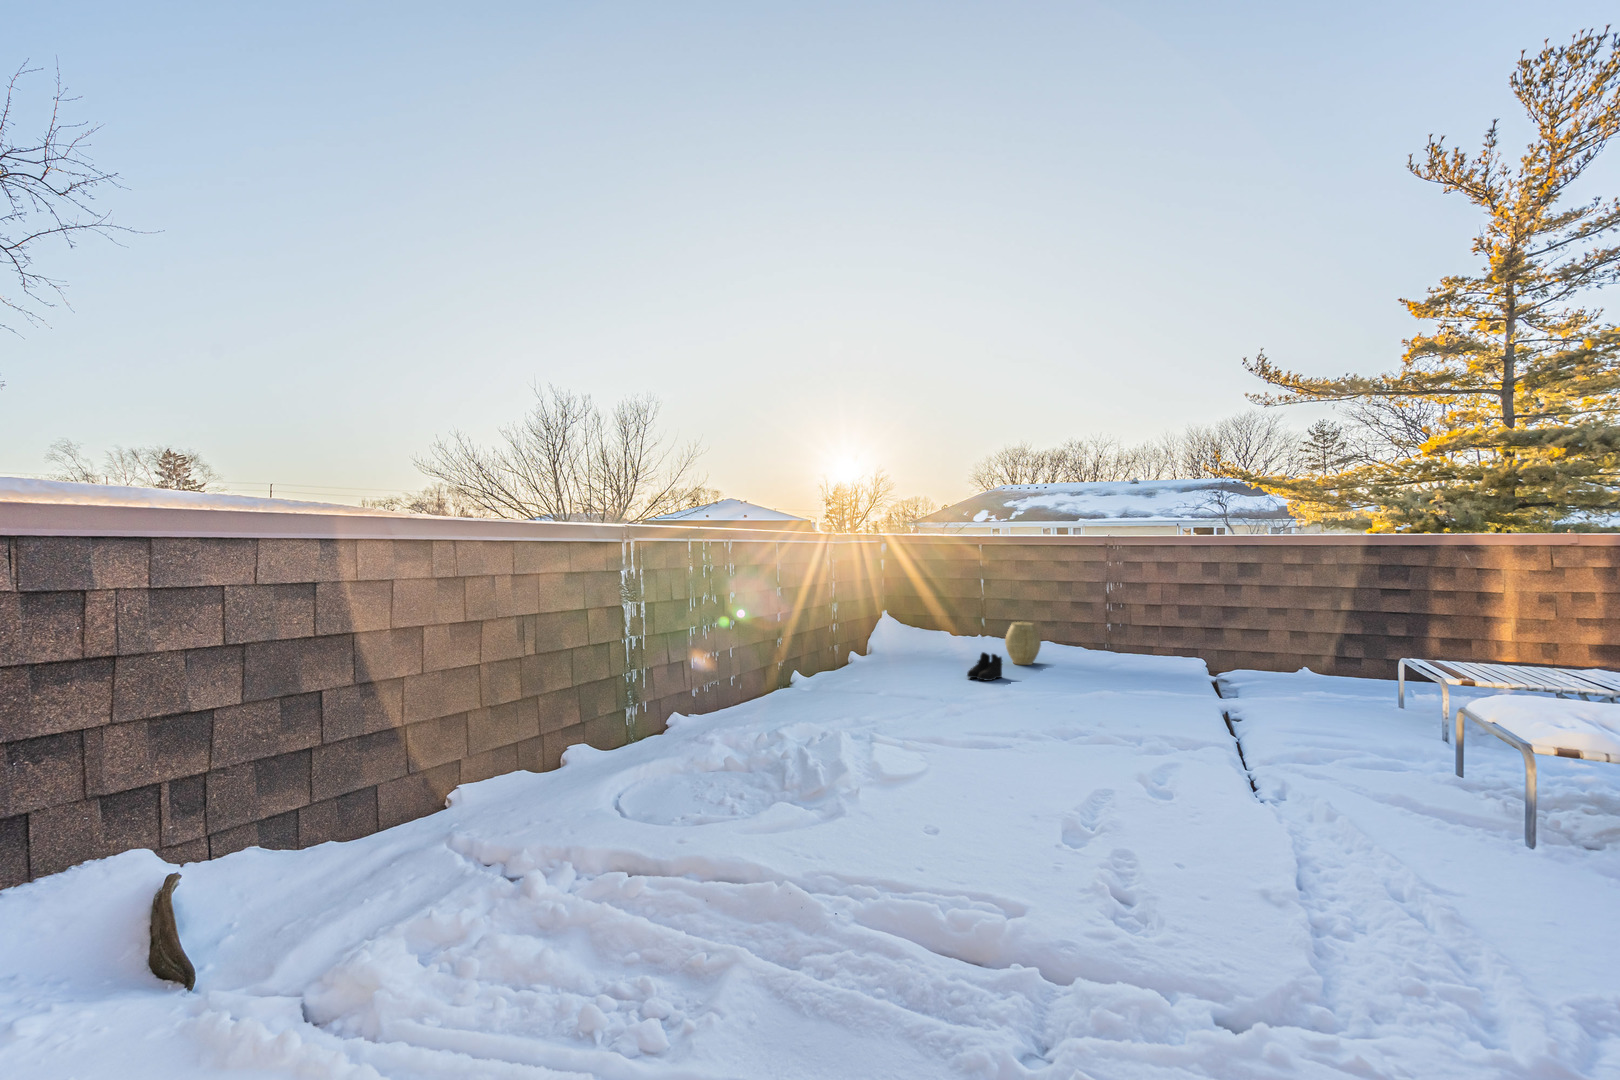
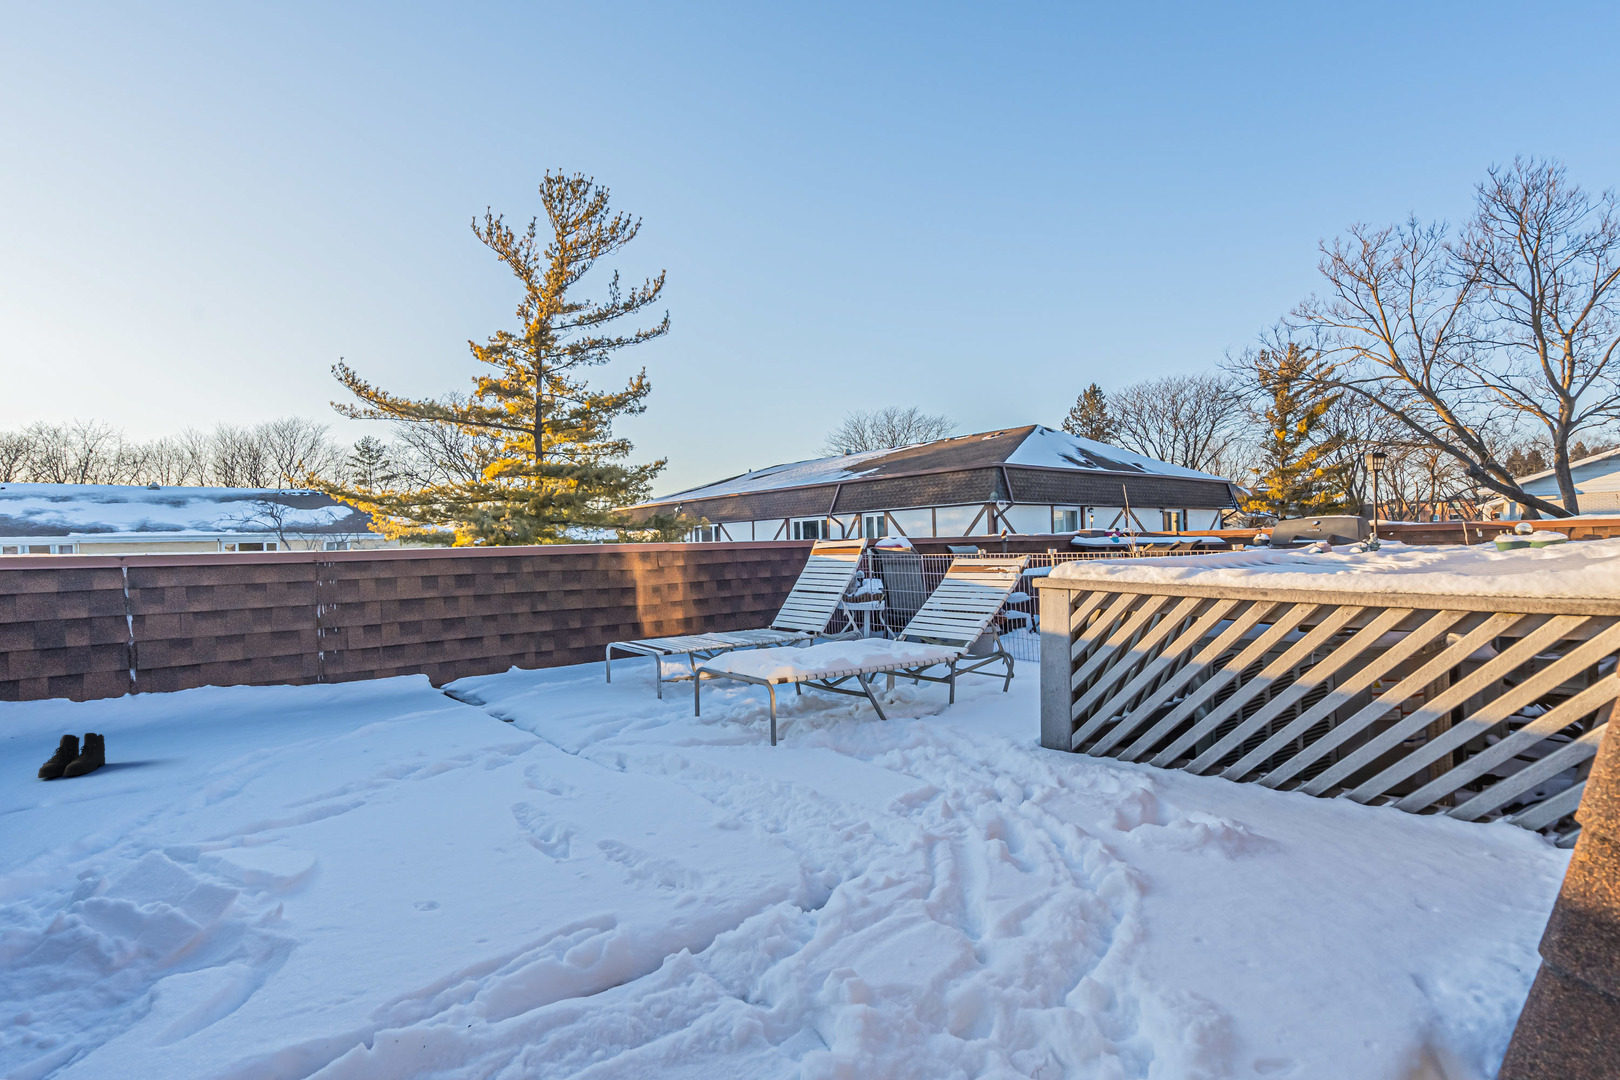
woven basket: present [1005,621,1041,665] -> none [87,680,151,742]

